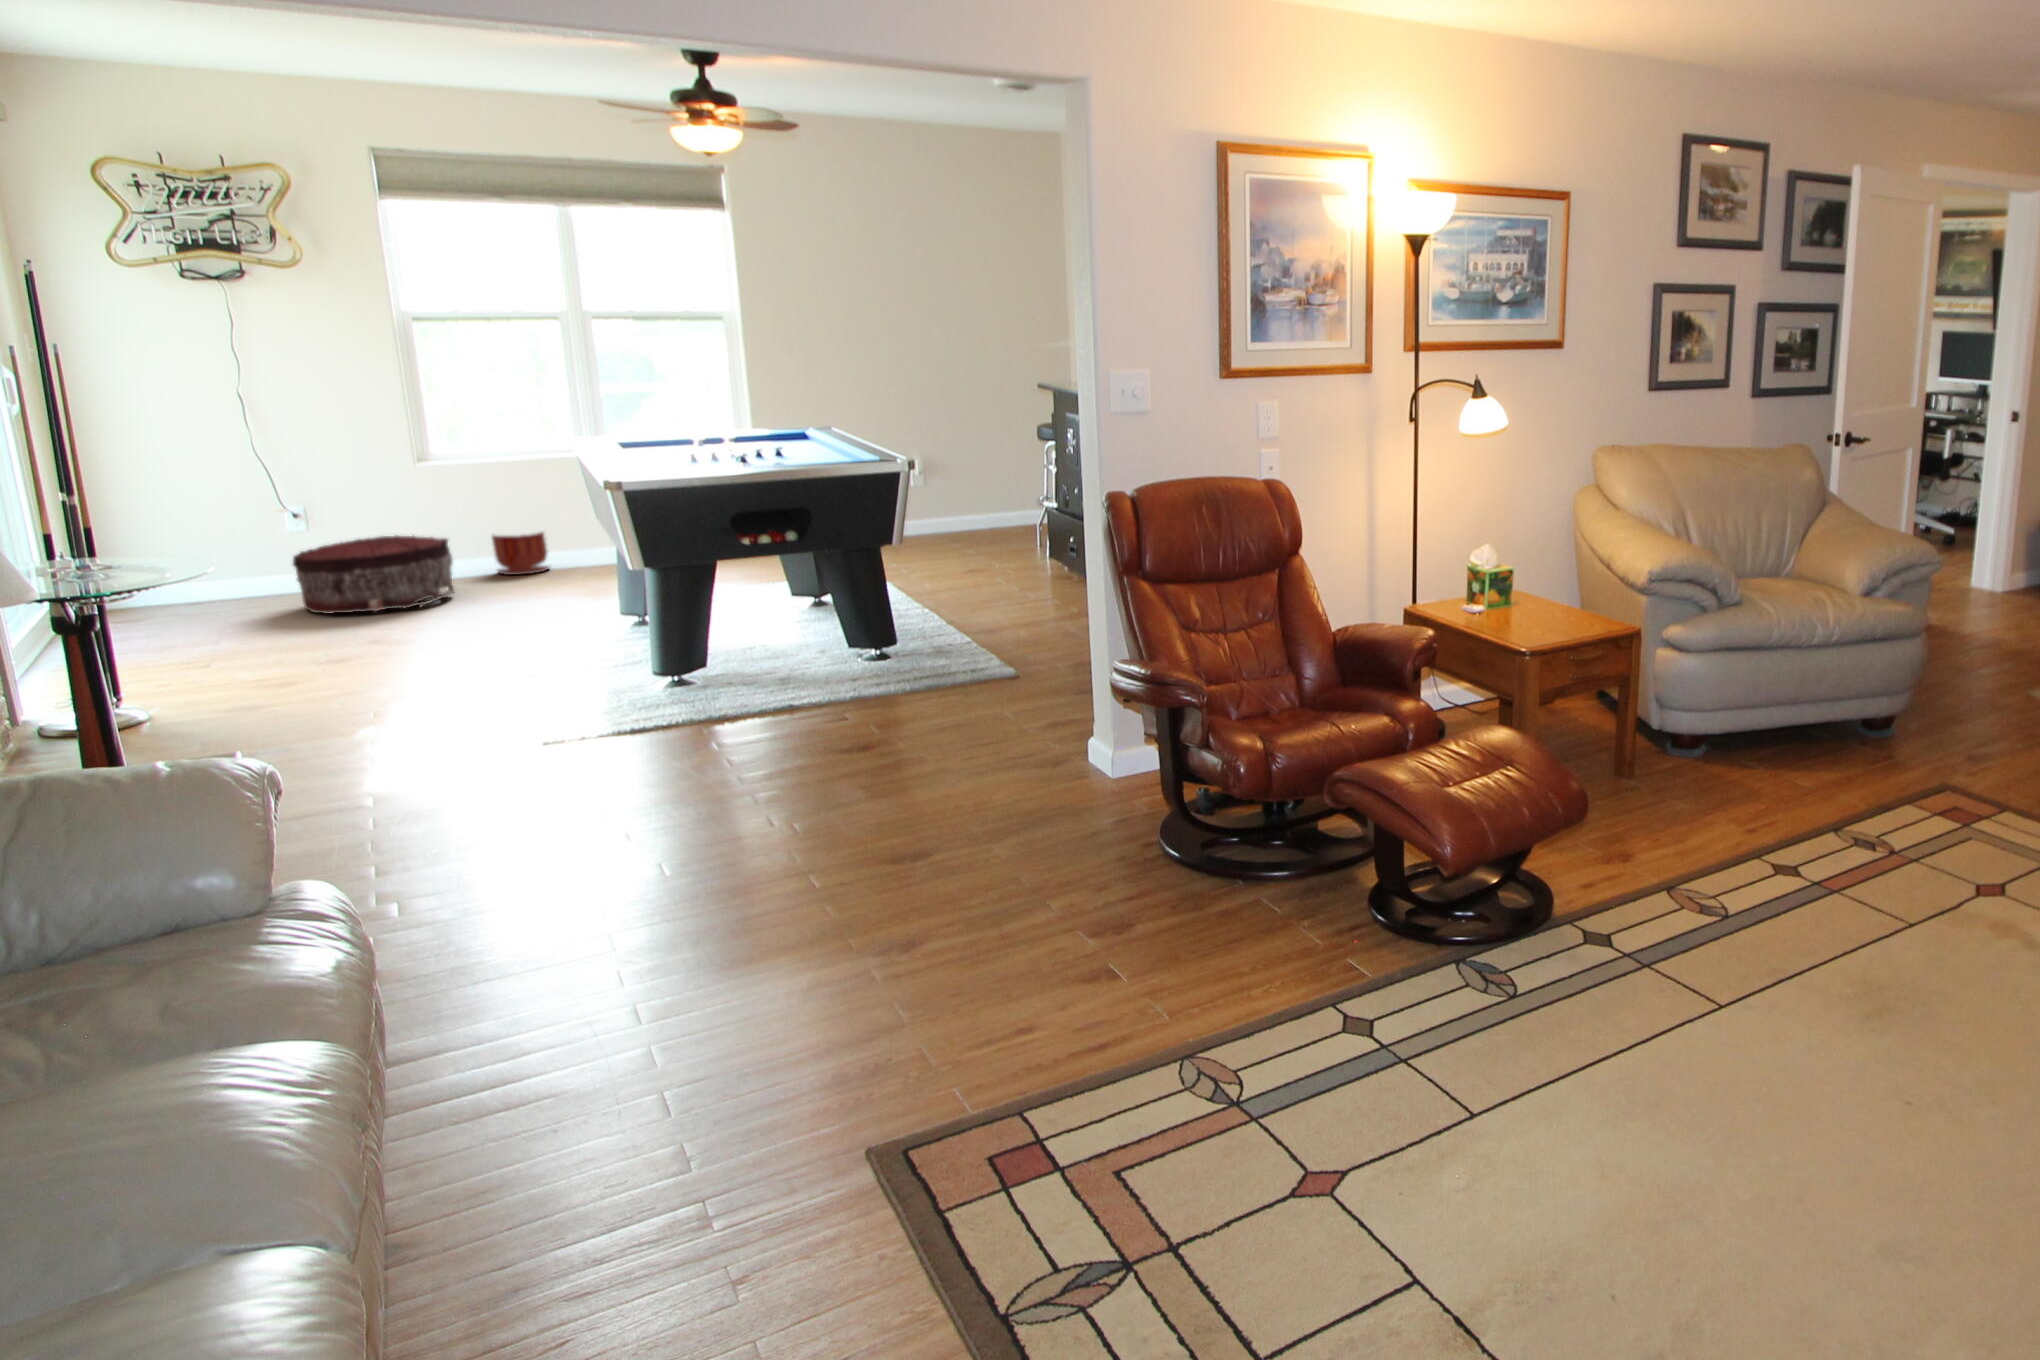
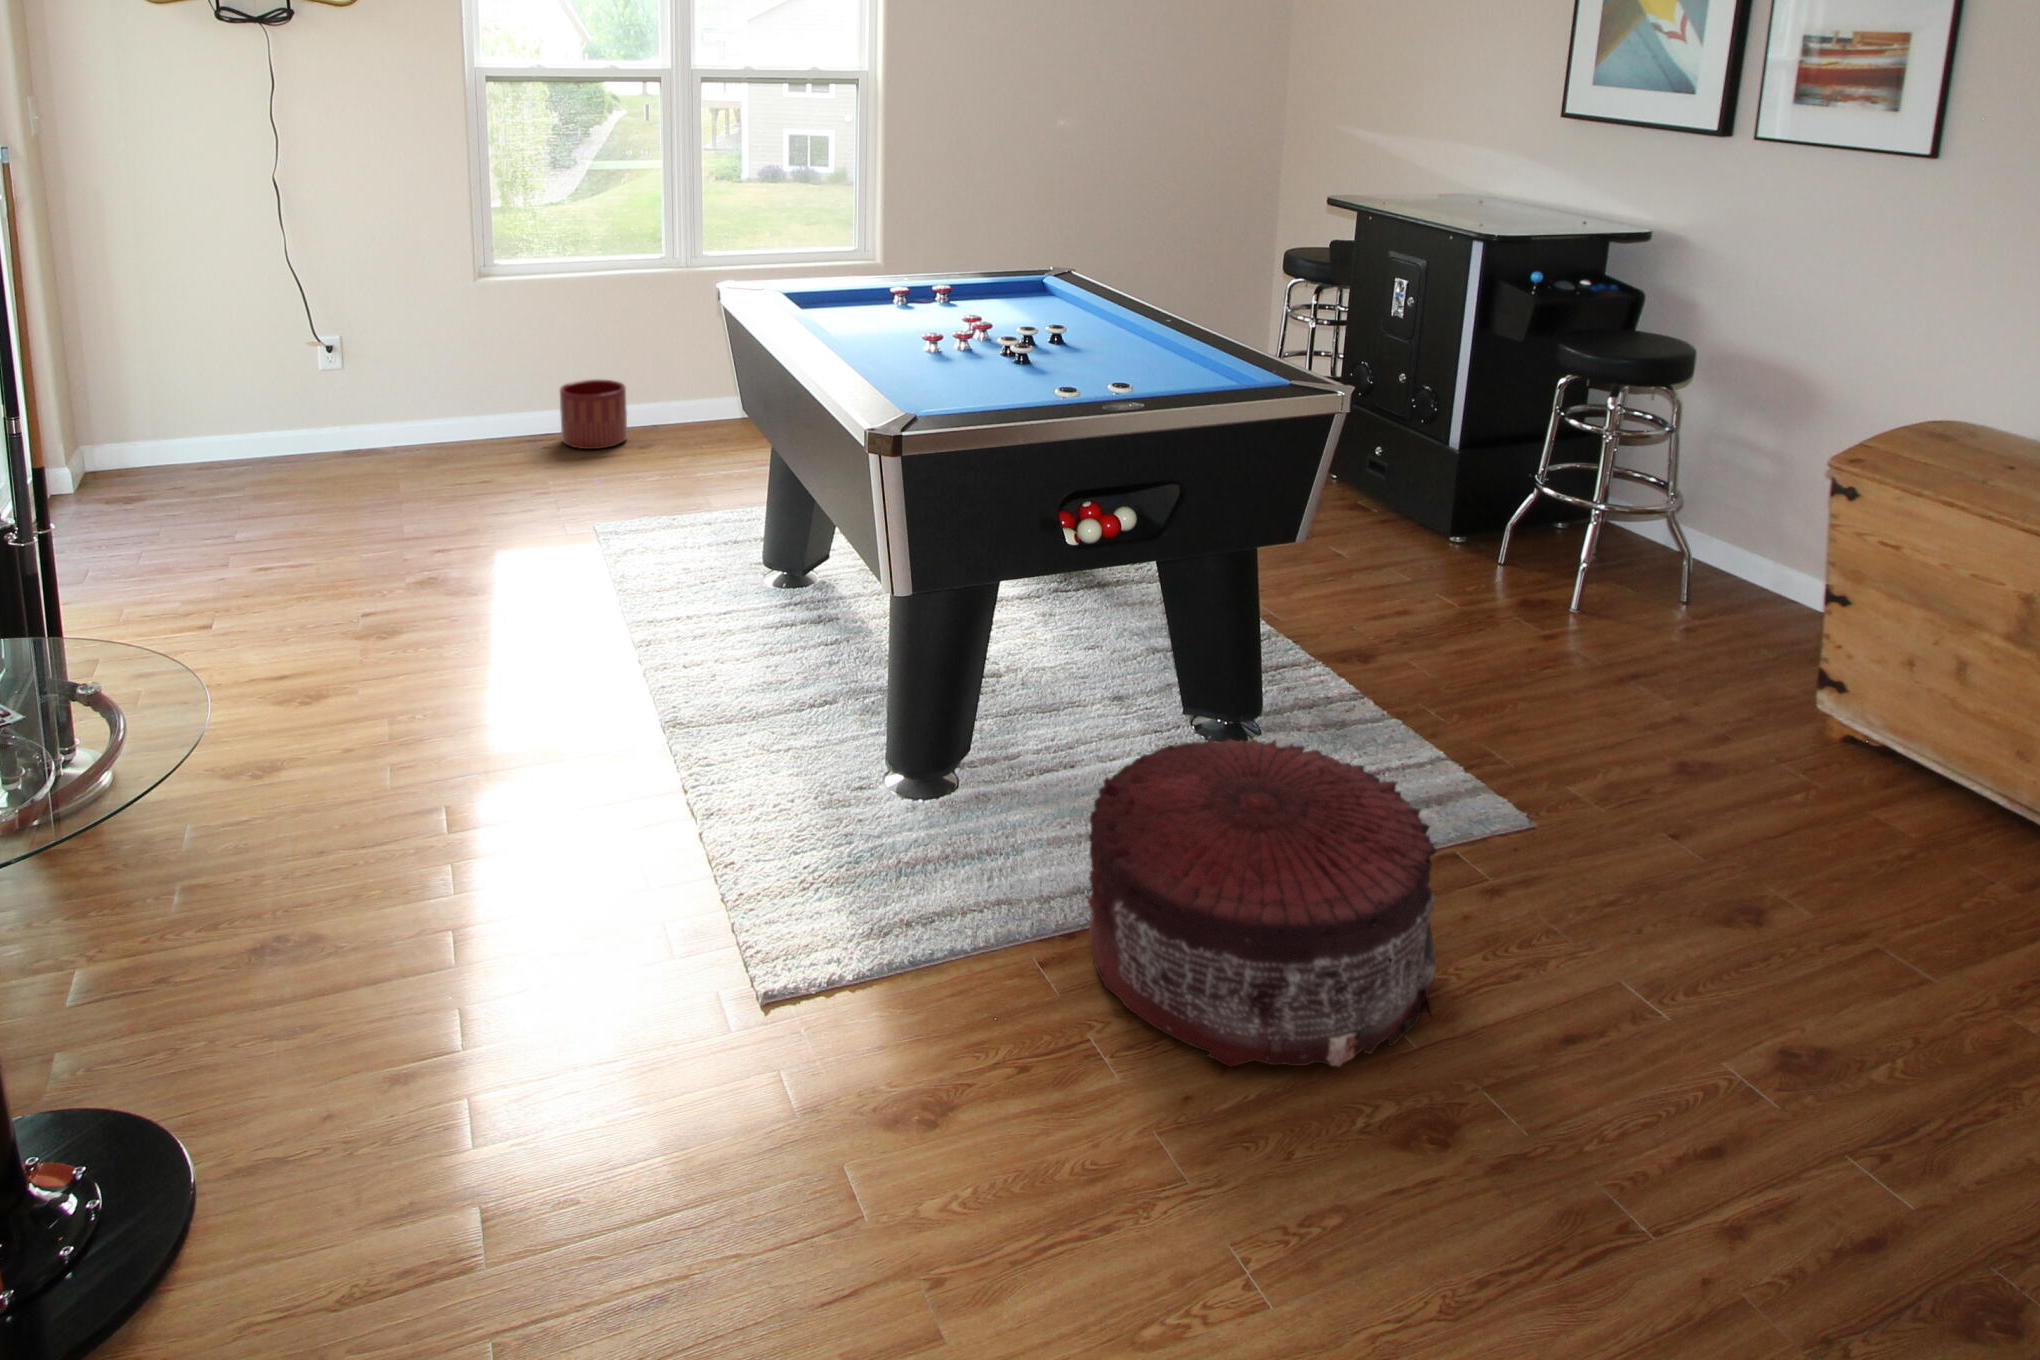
pouf: present [293,535,454,613] -> present [1088,738,1436,1067]

